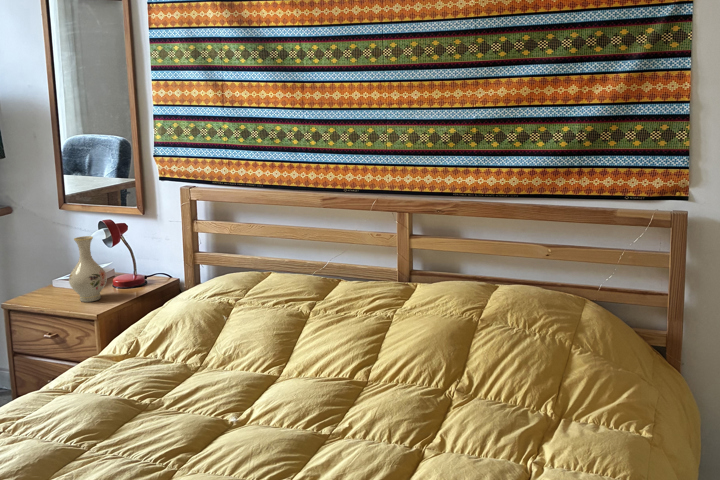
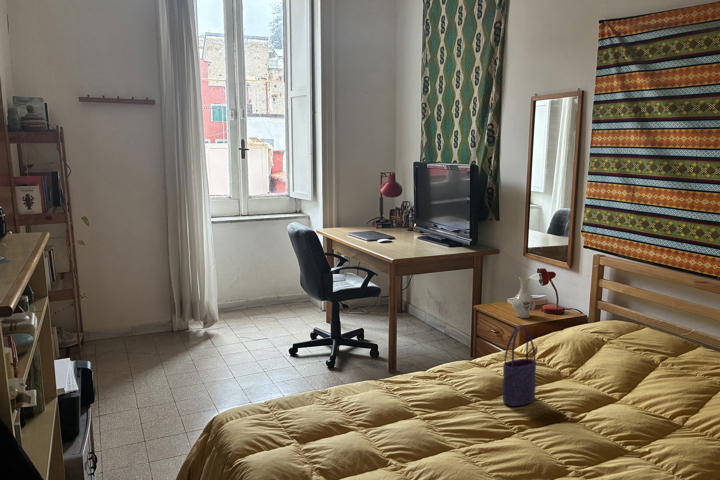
tote bag: none [120,301,173,439] -> present [503,325,536,406]

